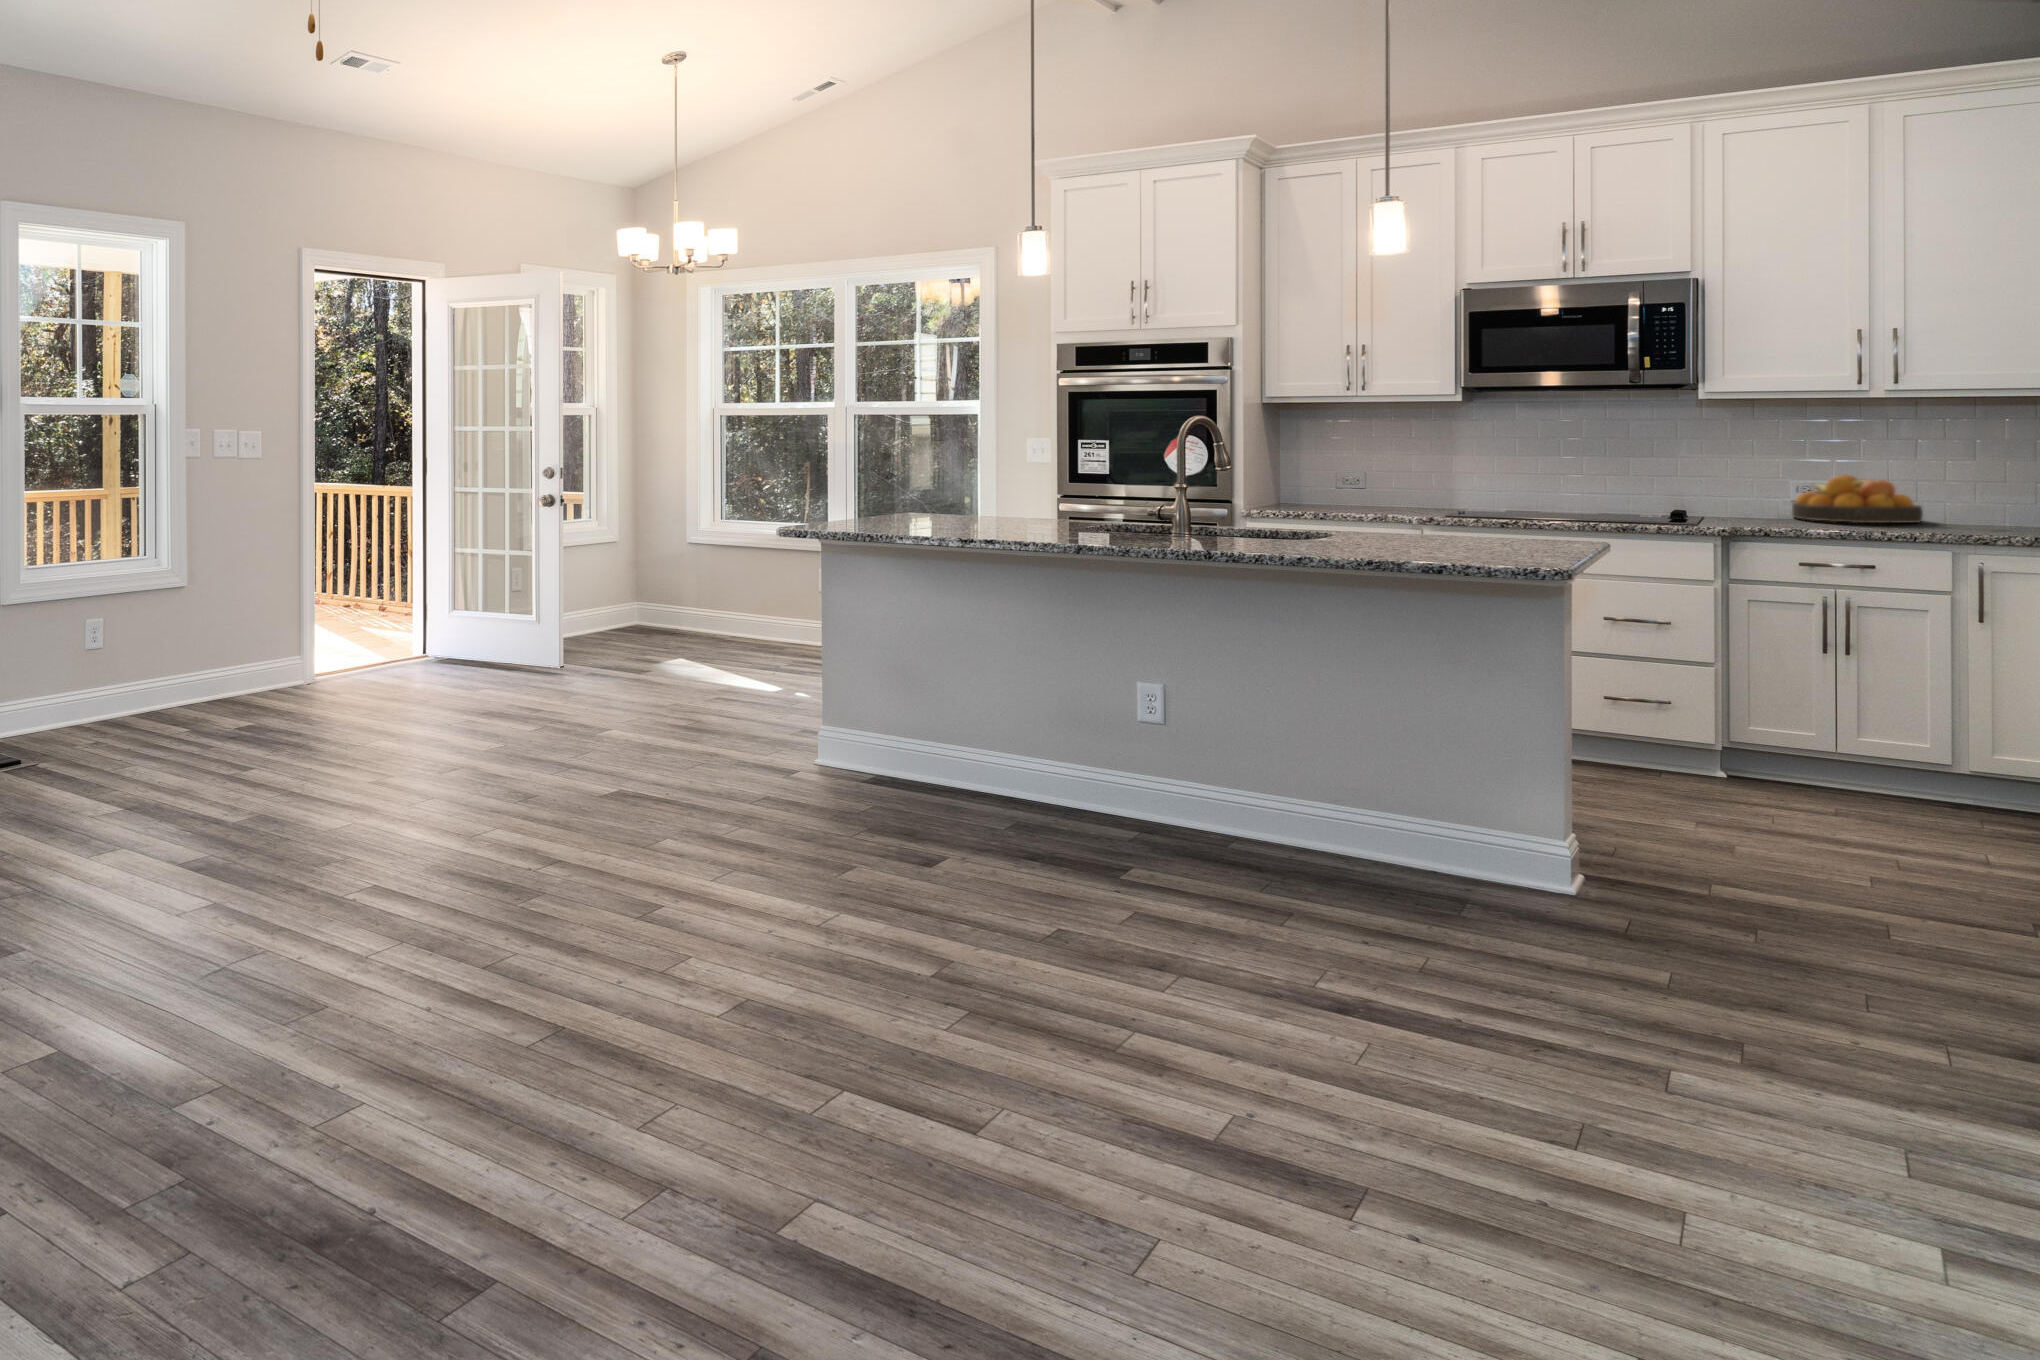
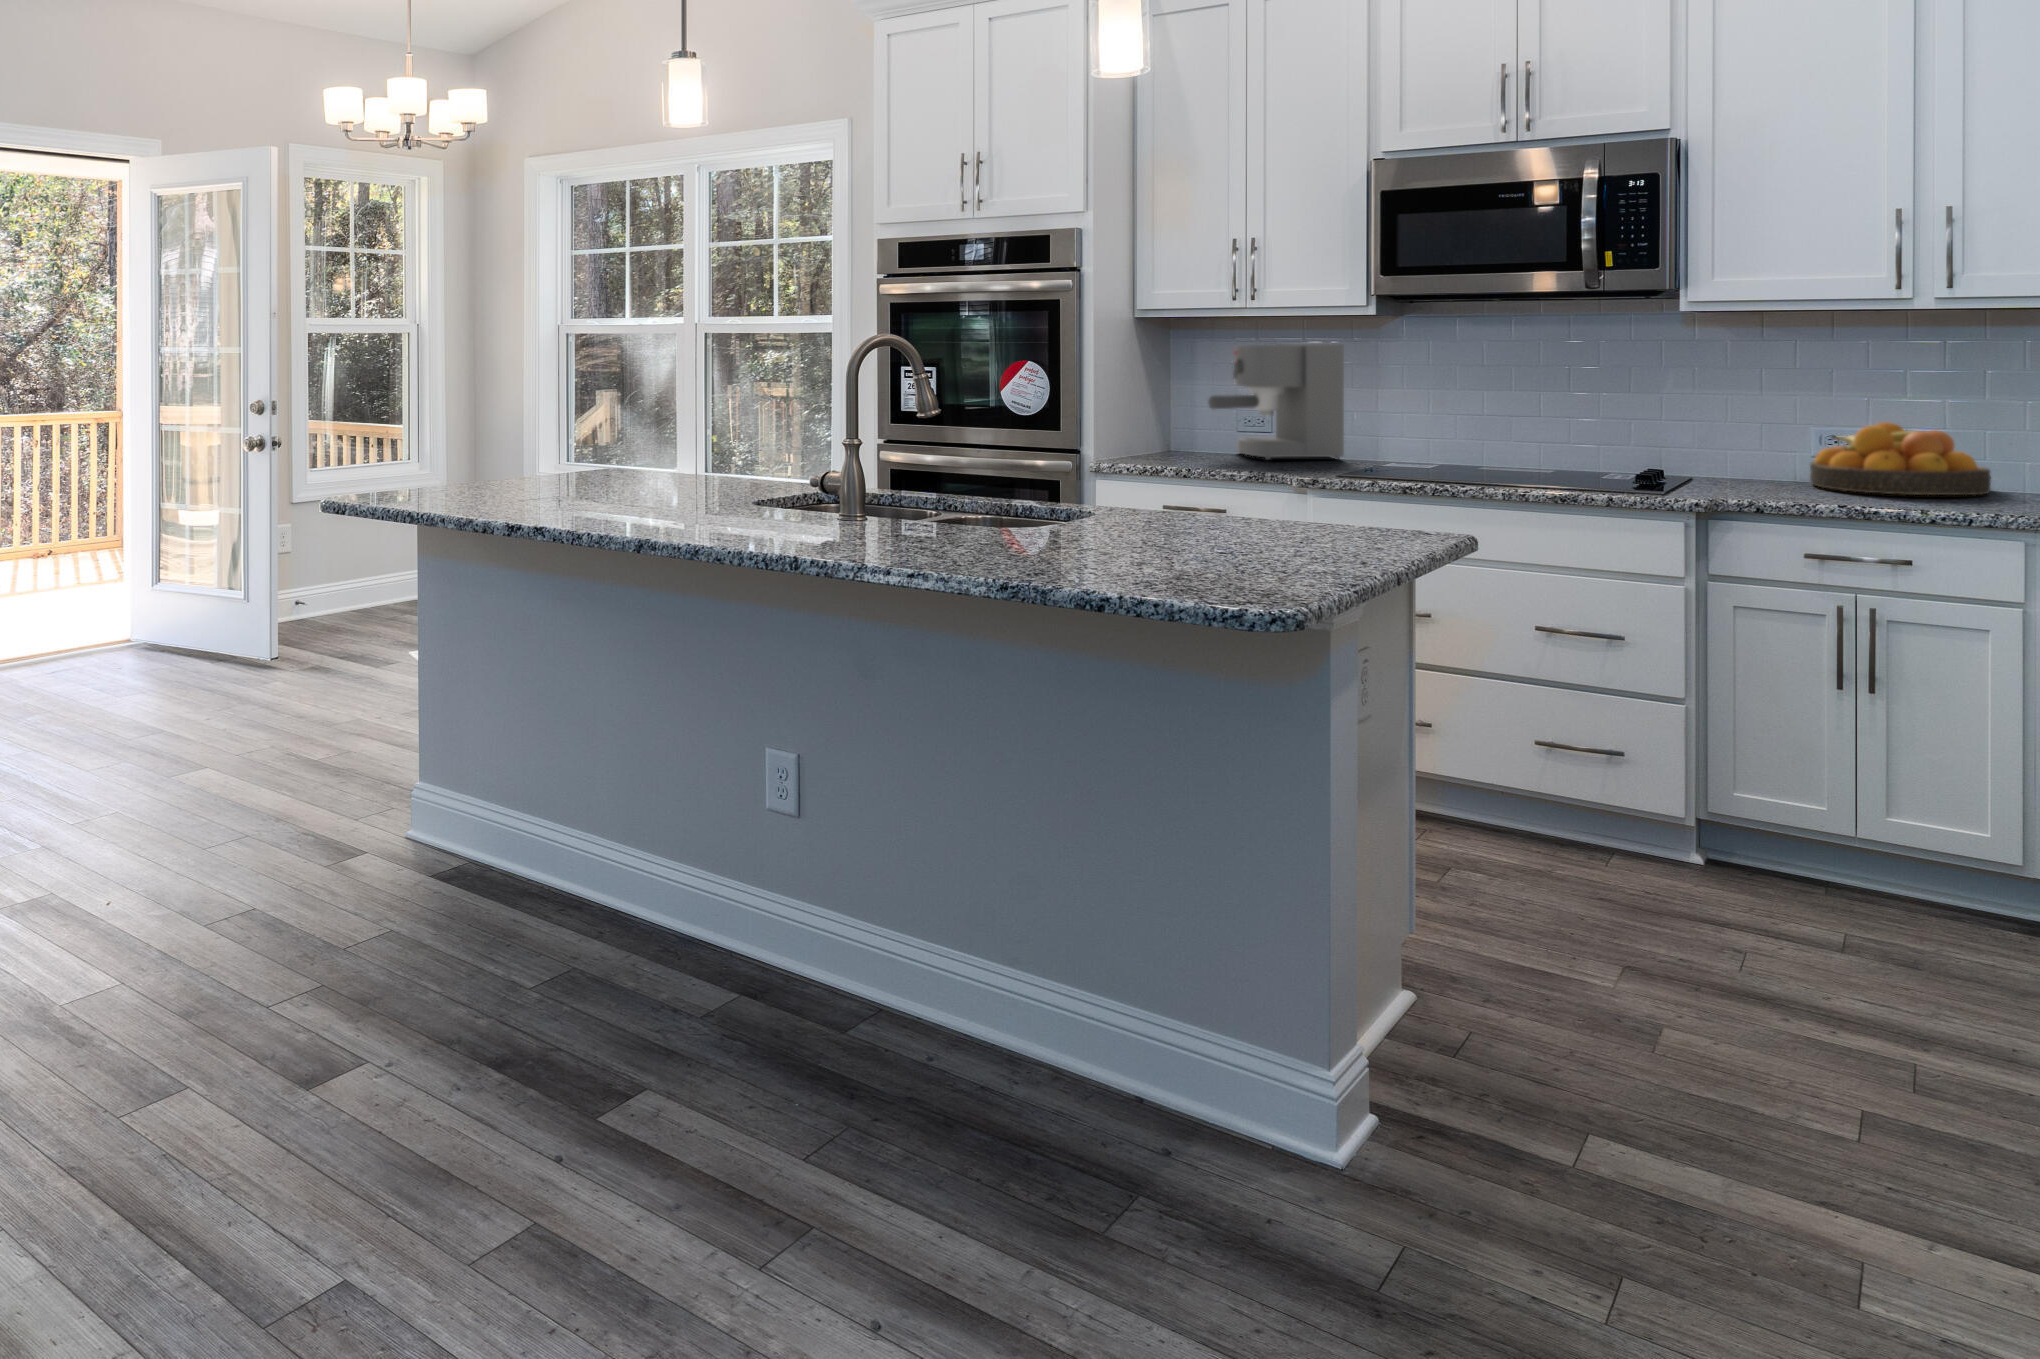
coffee maker: none [1329,421,1432,505] -> present [1208,344,1344,460]

